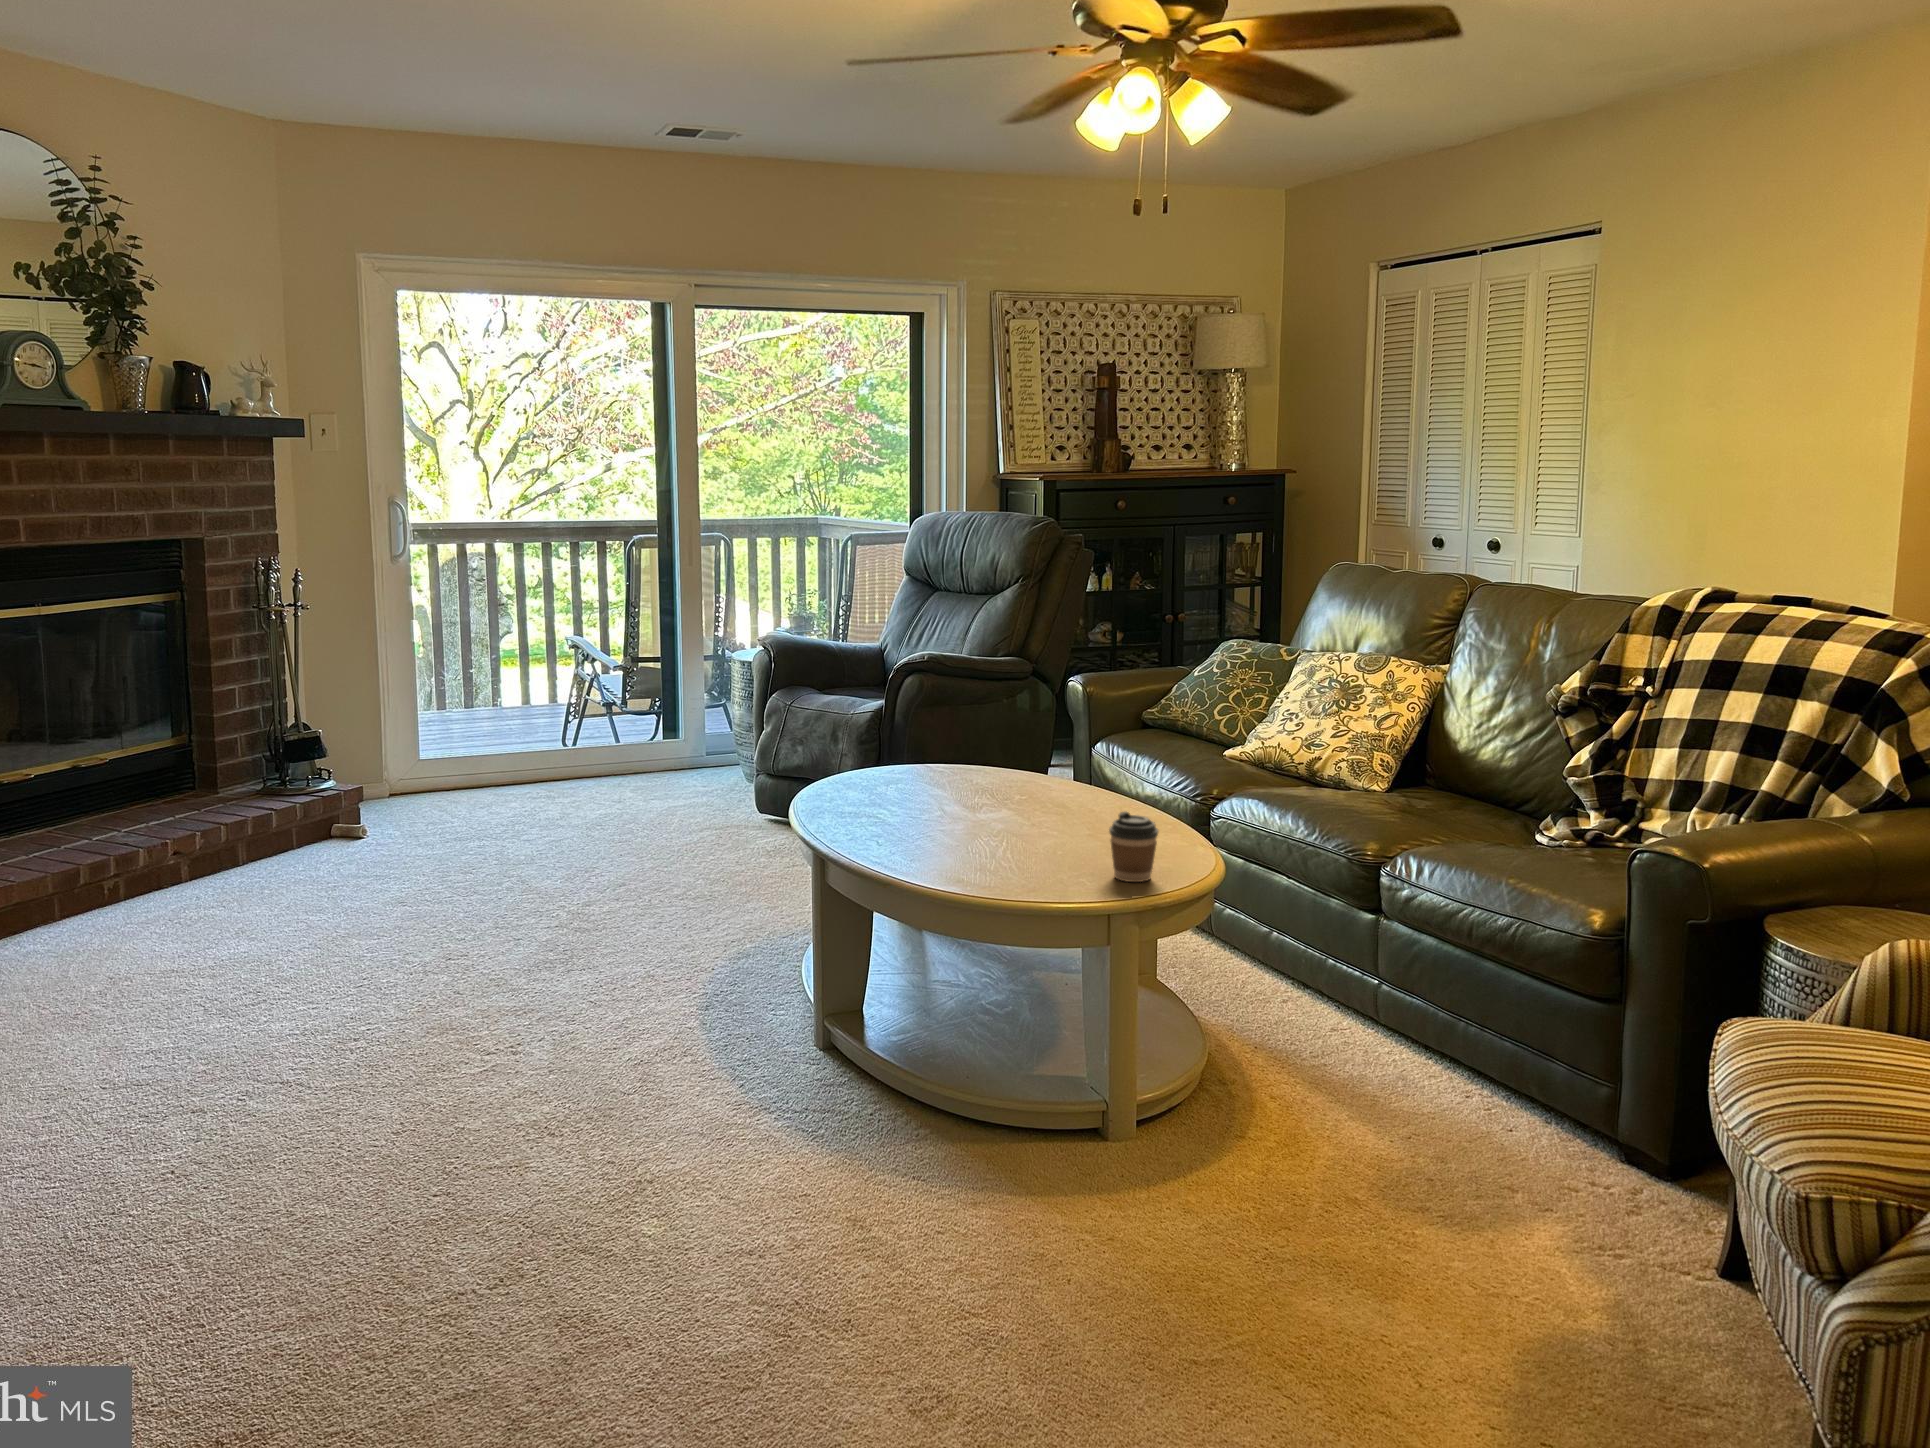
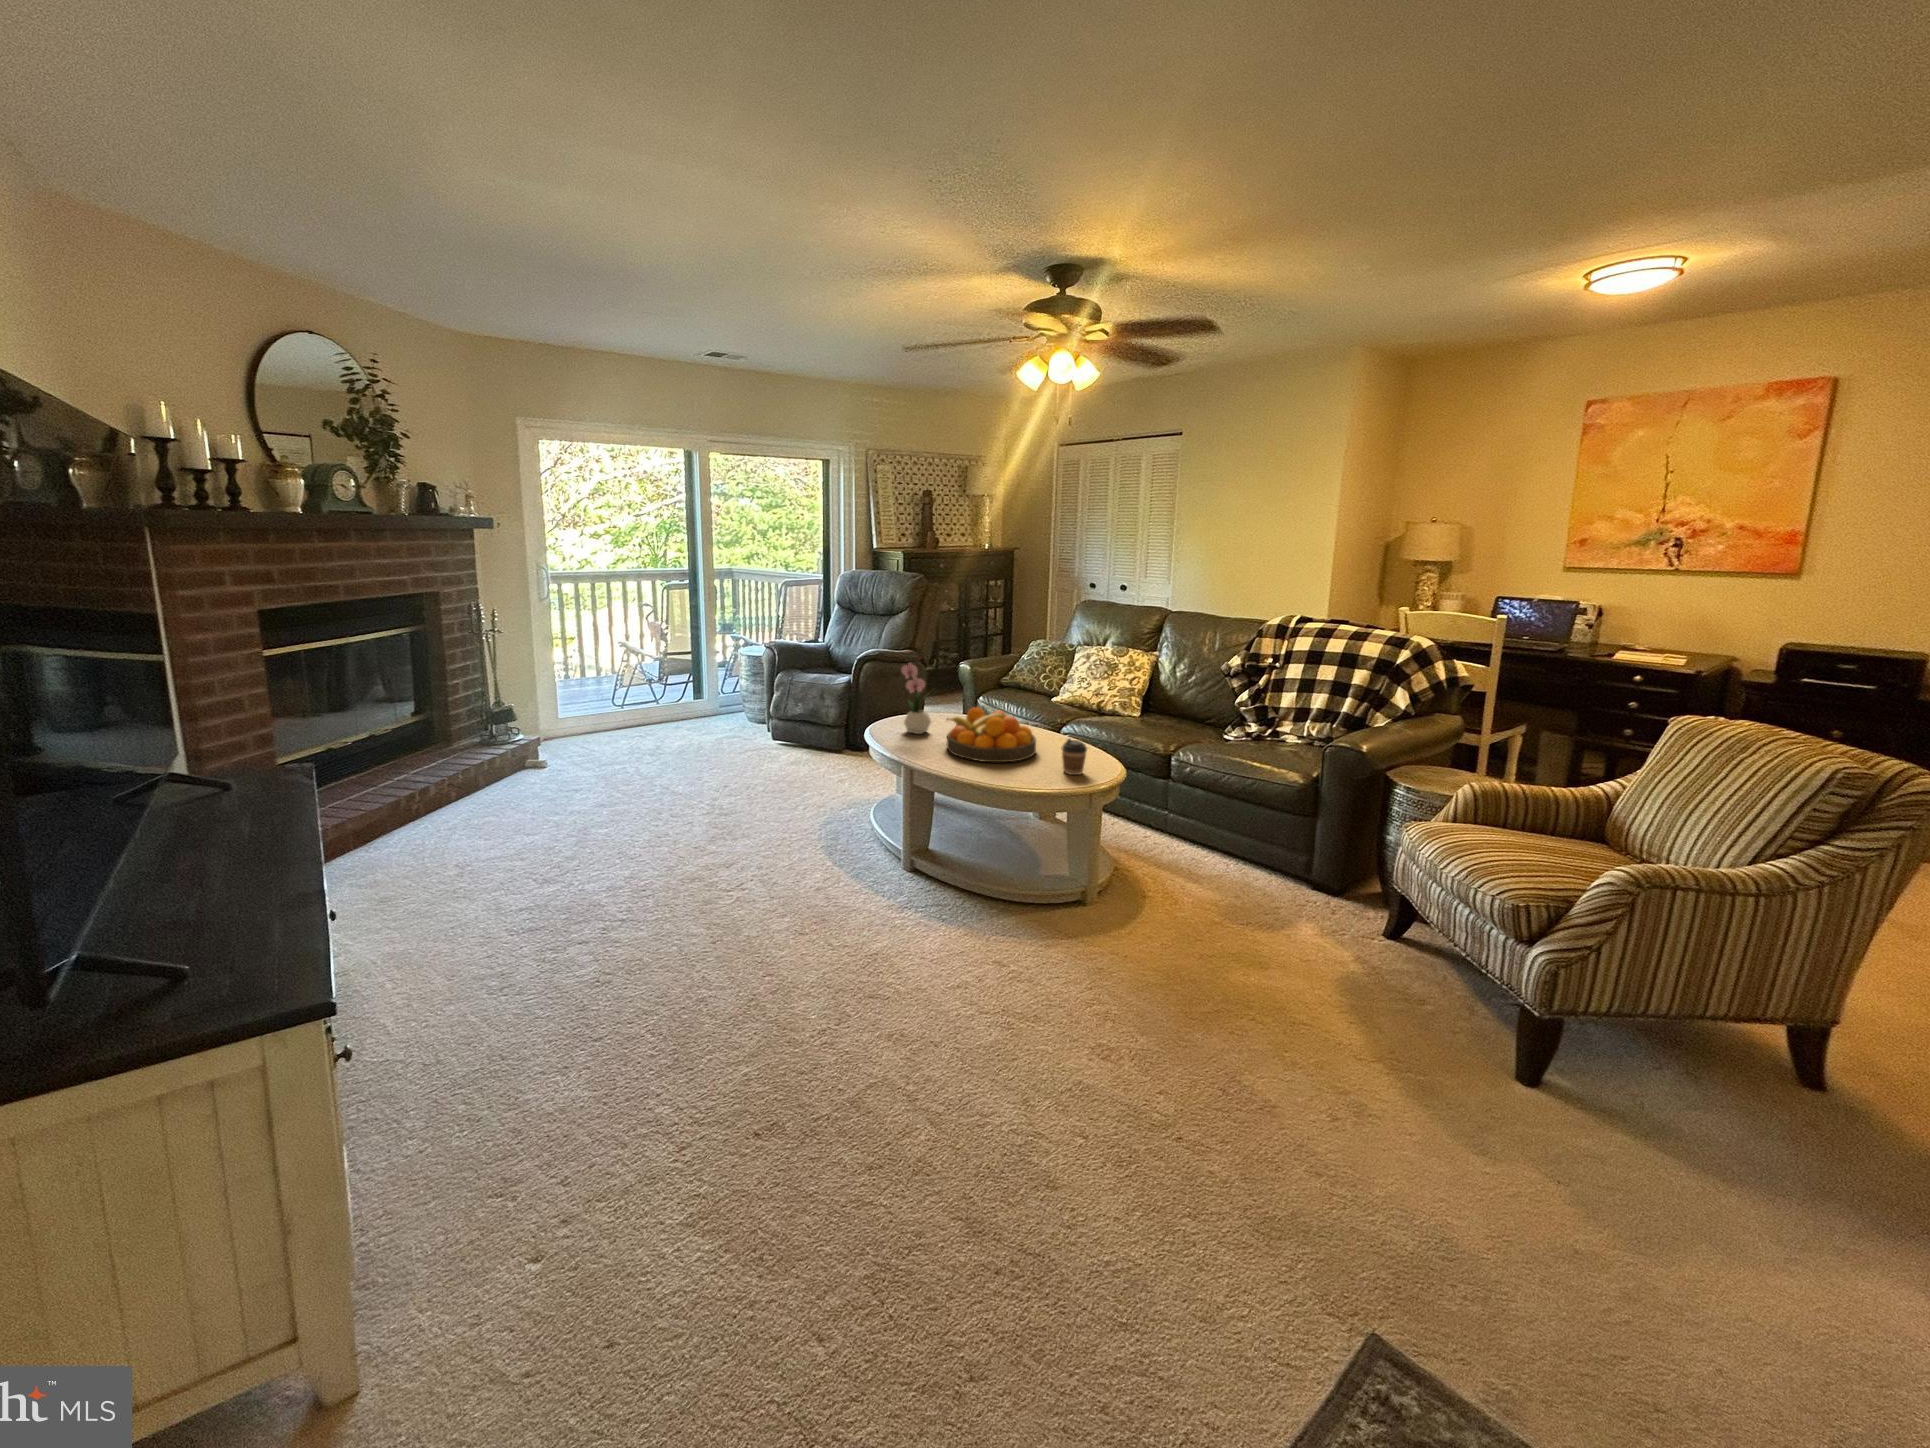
flower arrangement: none [869,643,939,800] -> present [901,655,931,734]
fruit bowl: none [928,751,1097,853] -> present [947,708,1036,762]

